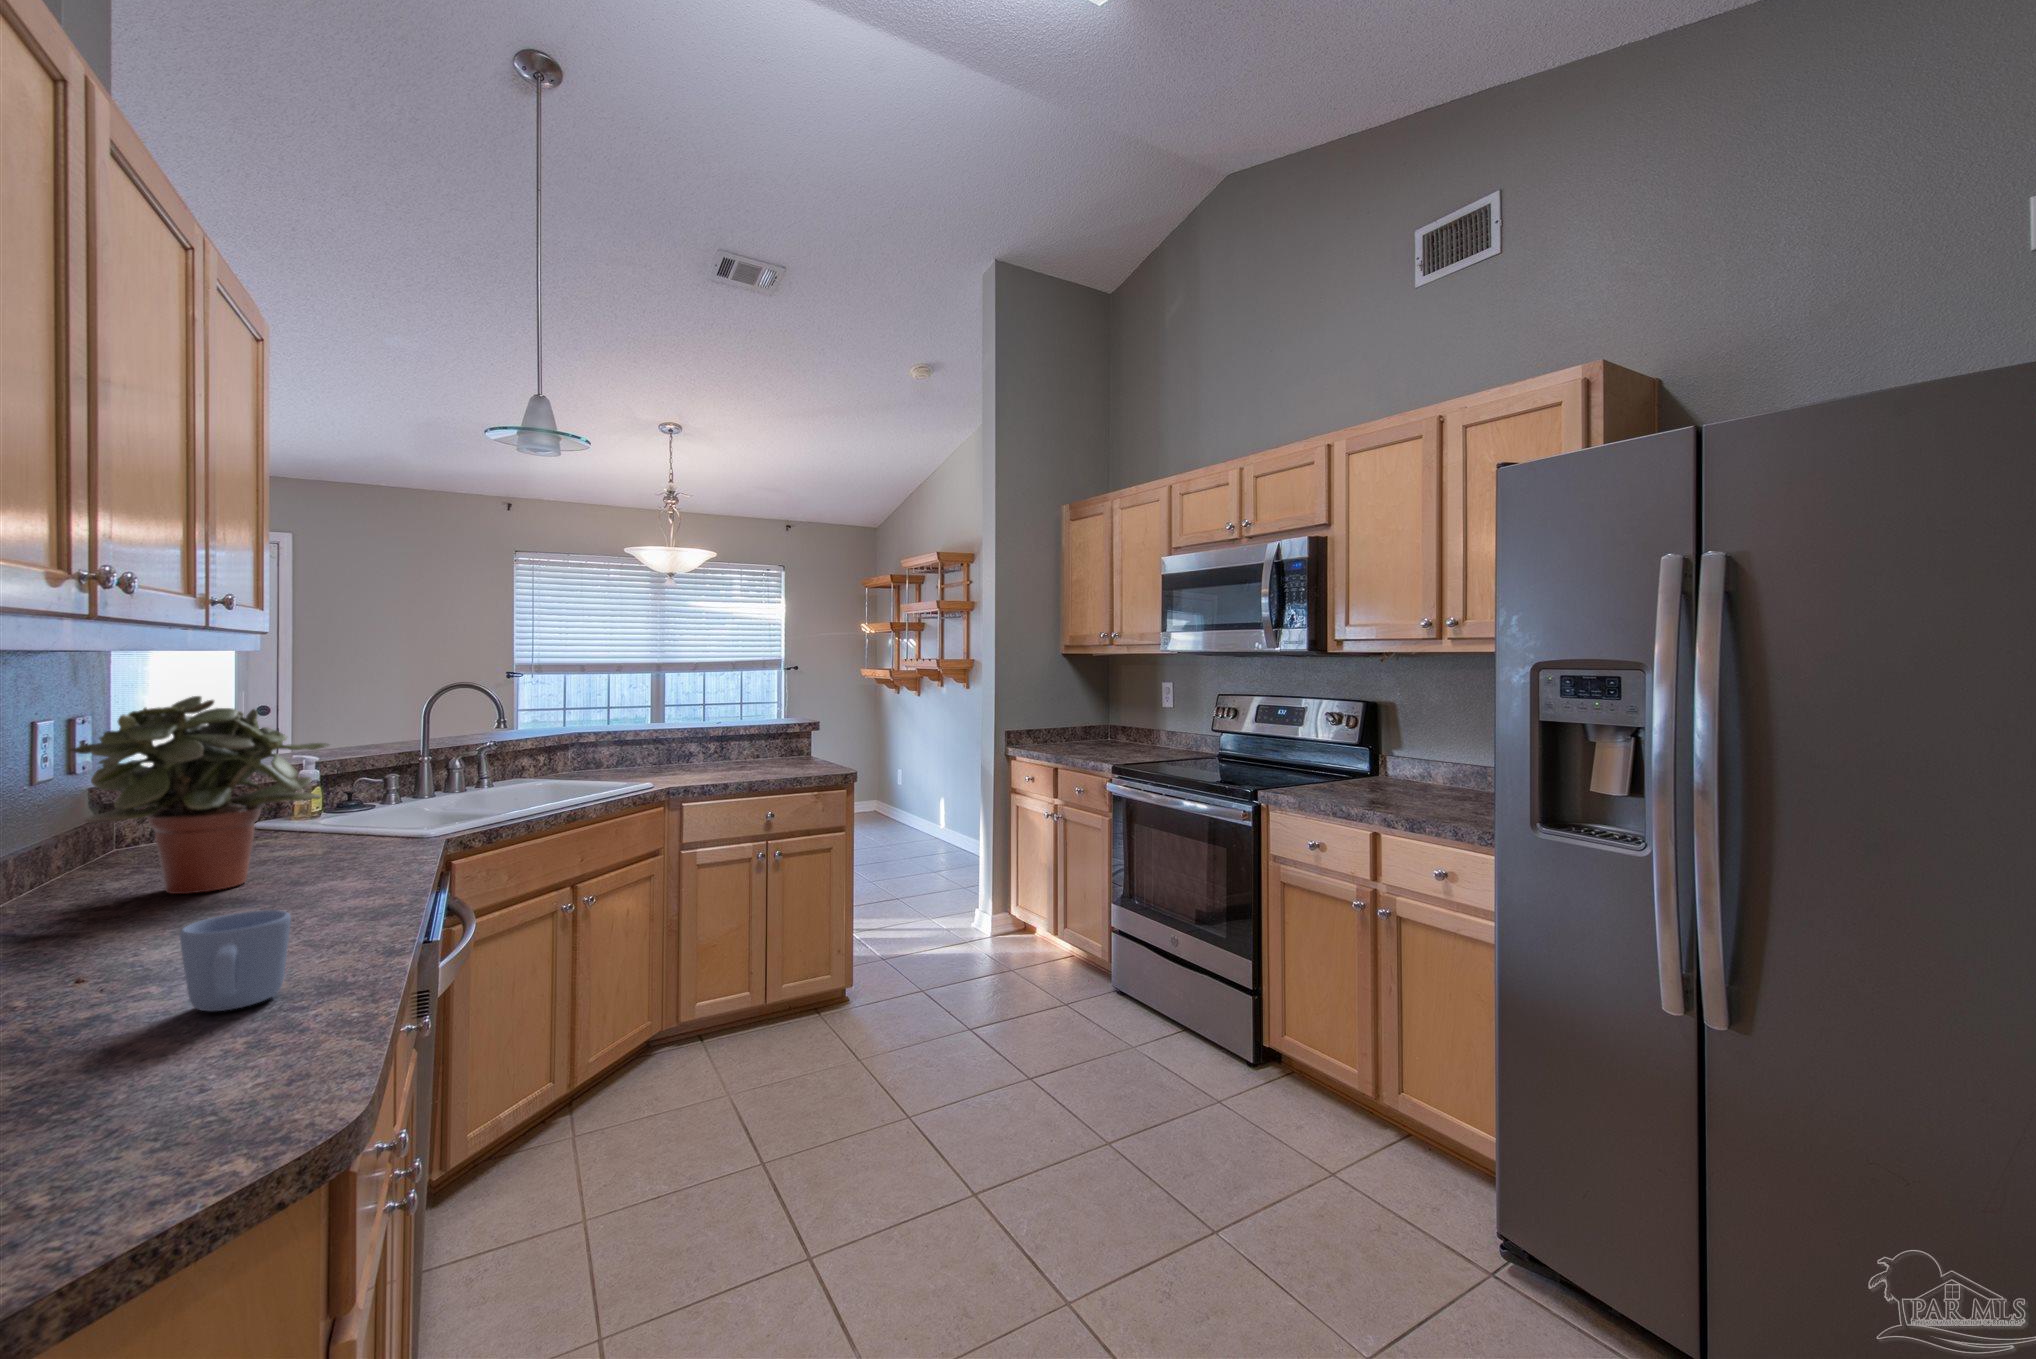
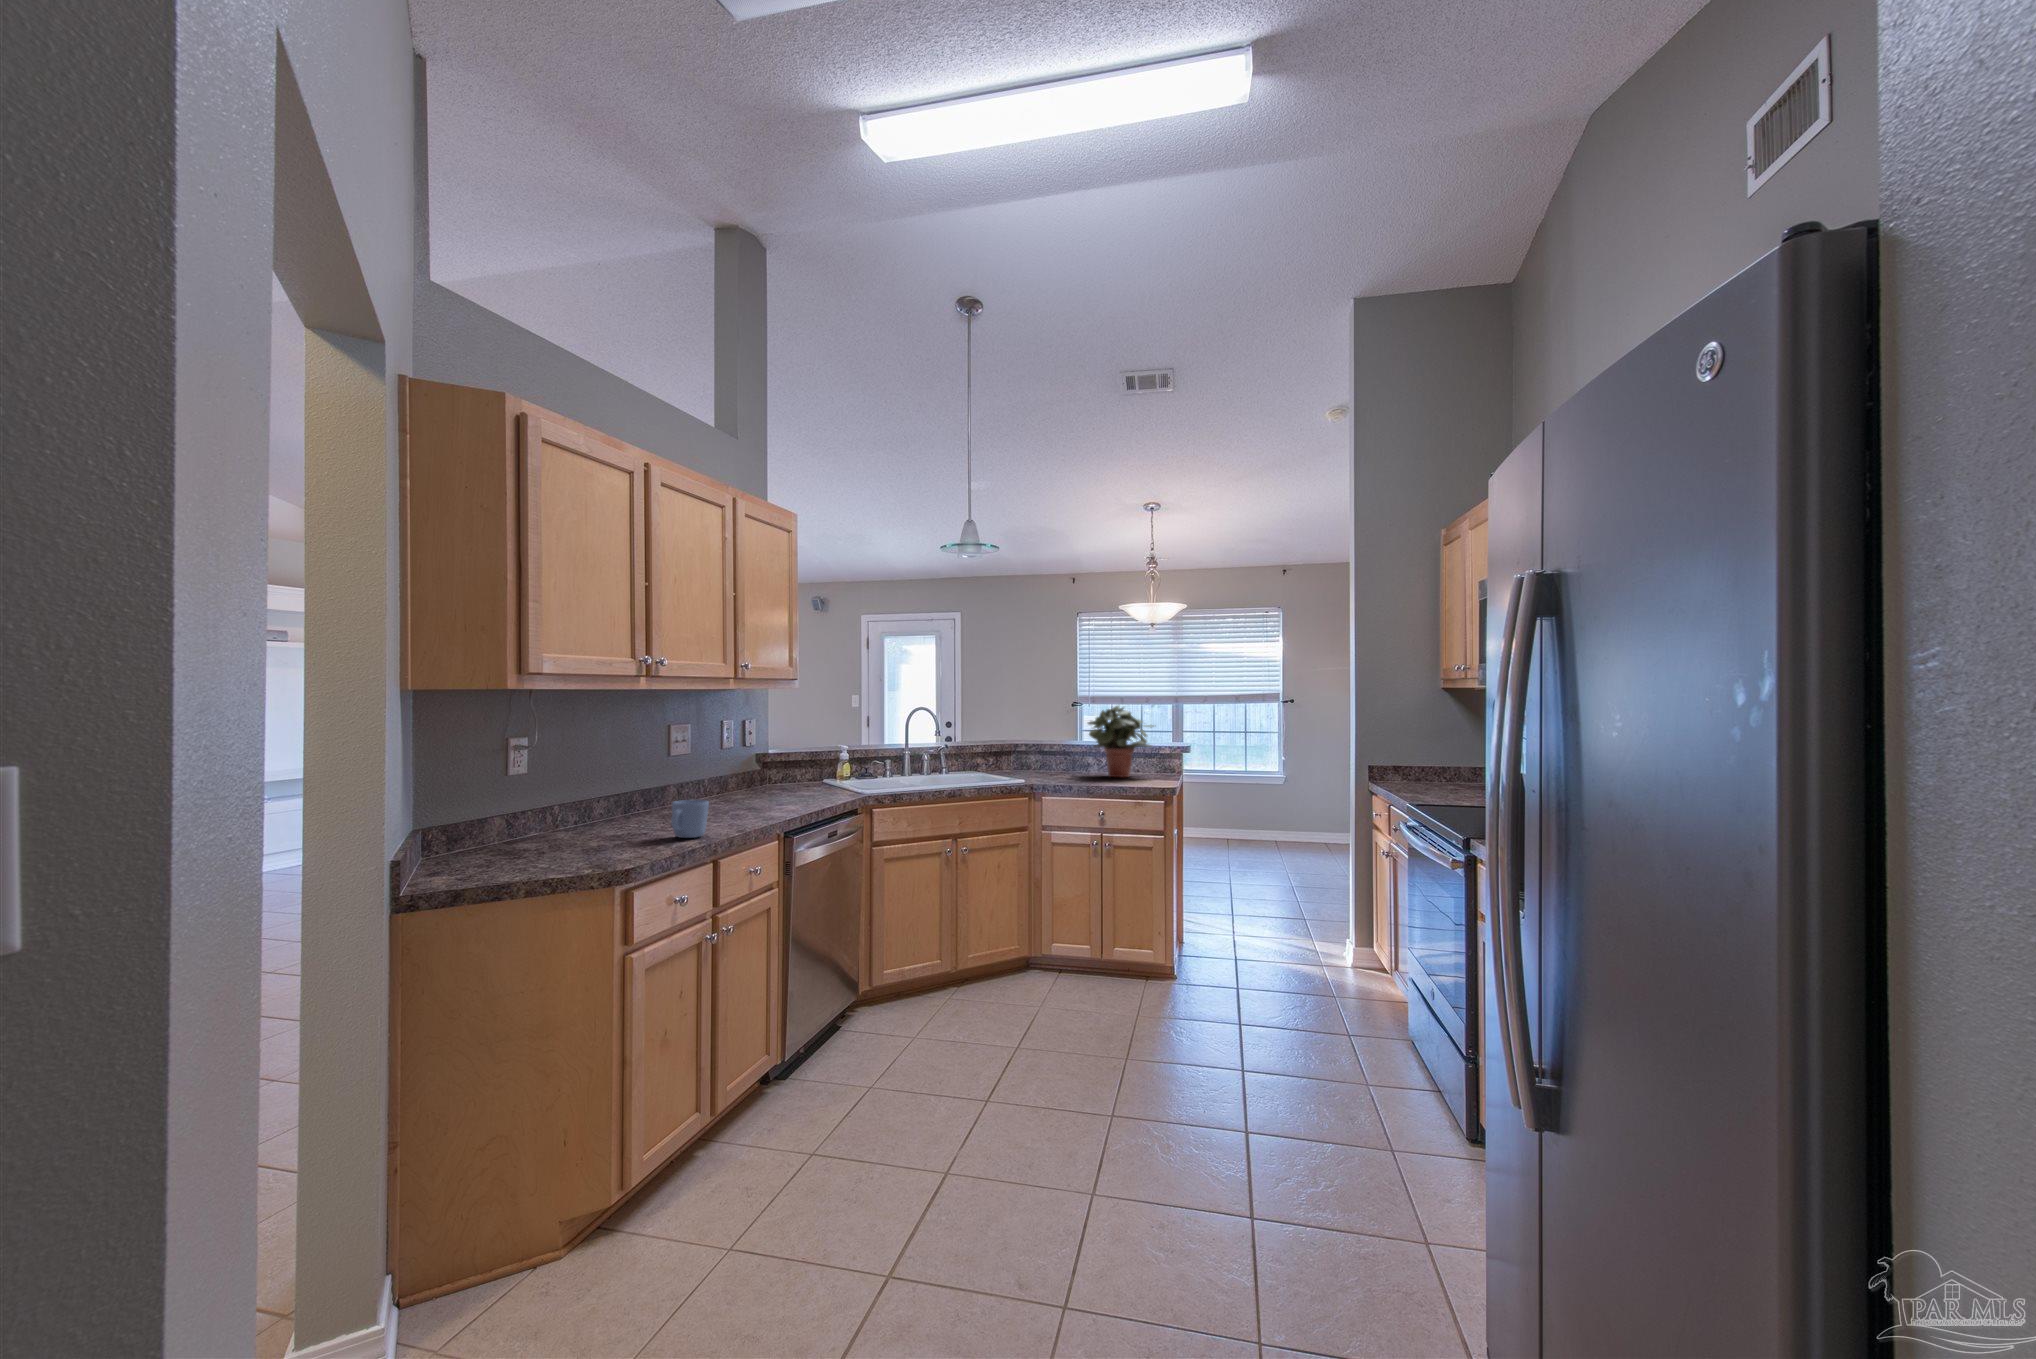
potted plant: present [72,696,329,894] -> present [1088,706,1154,777]

